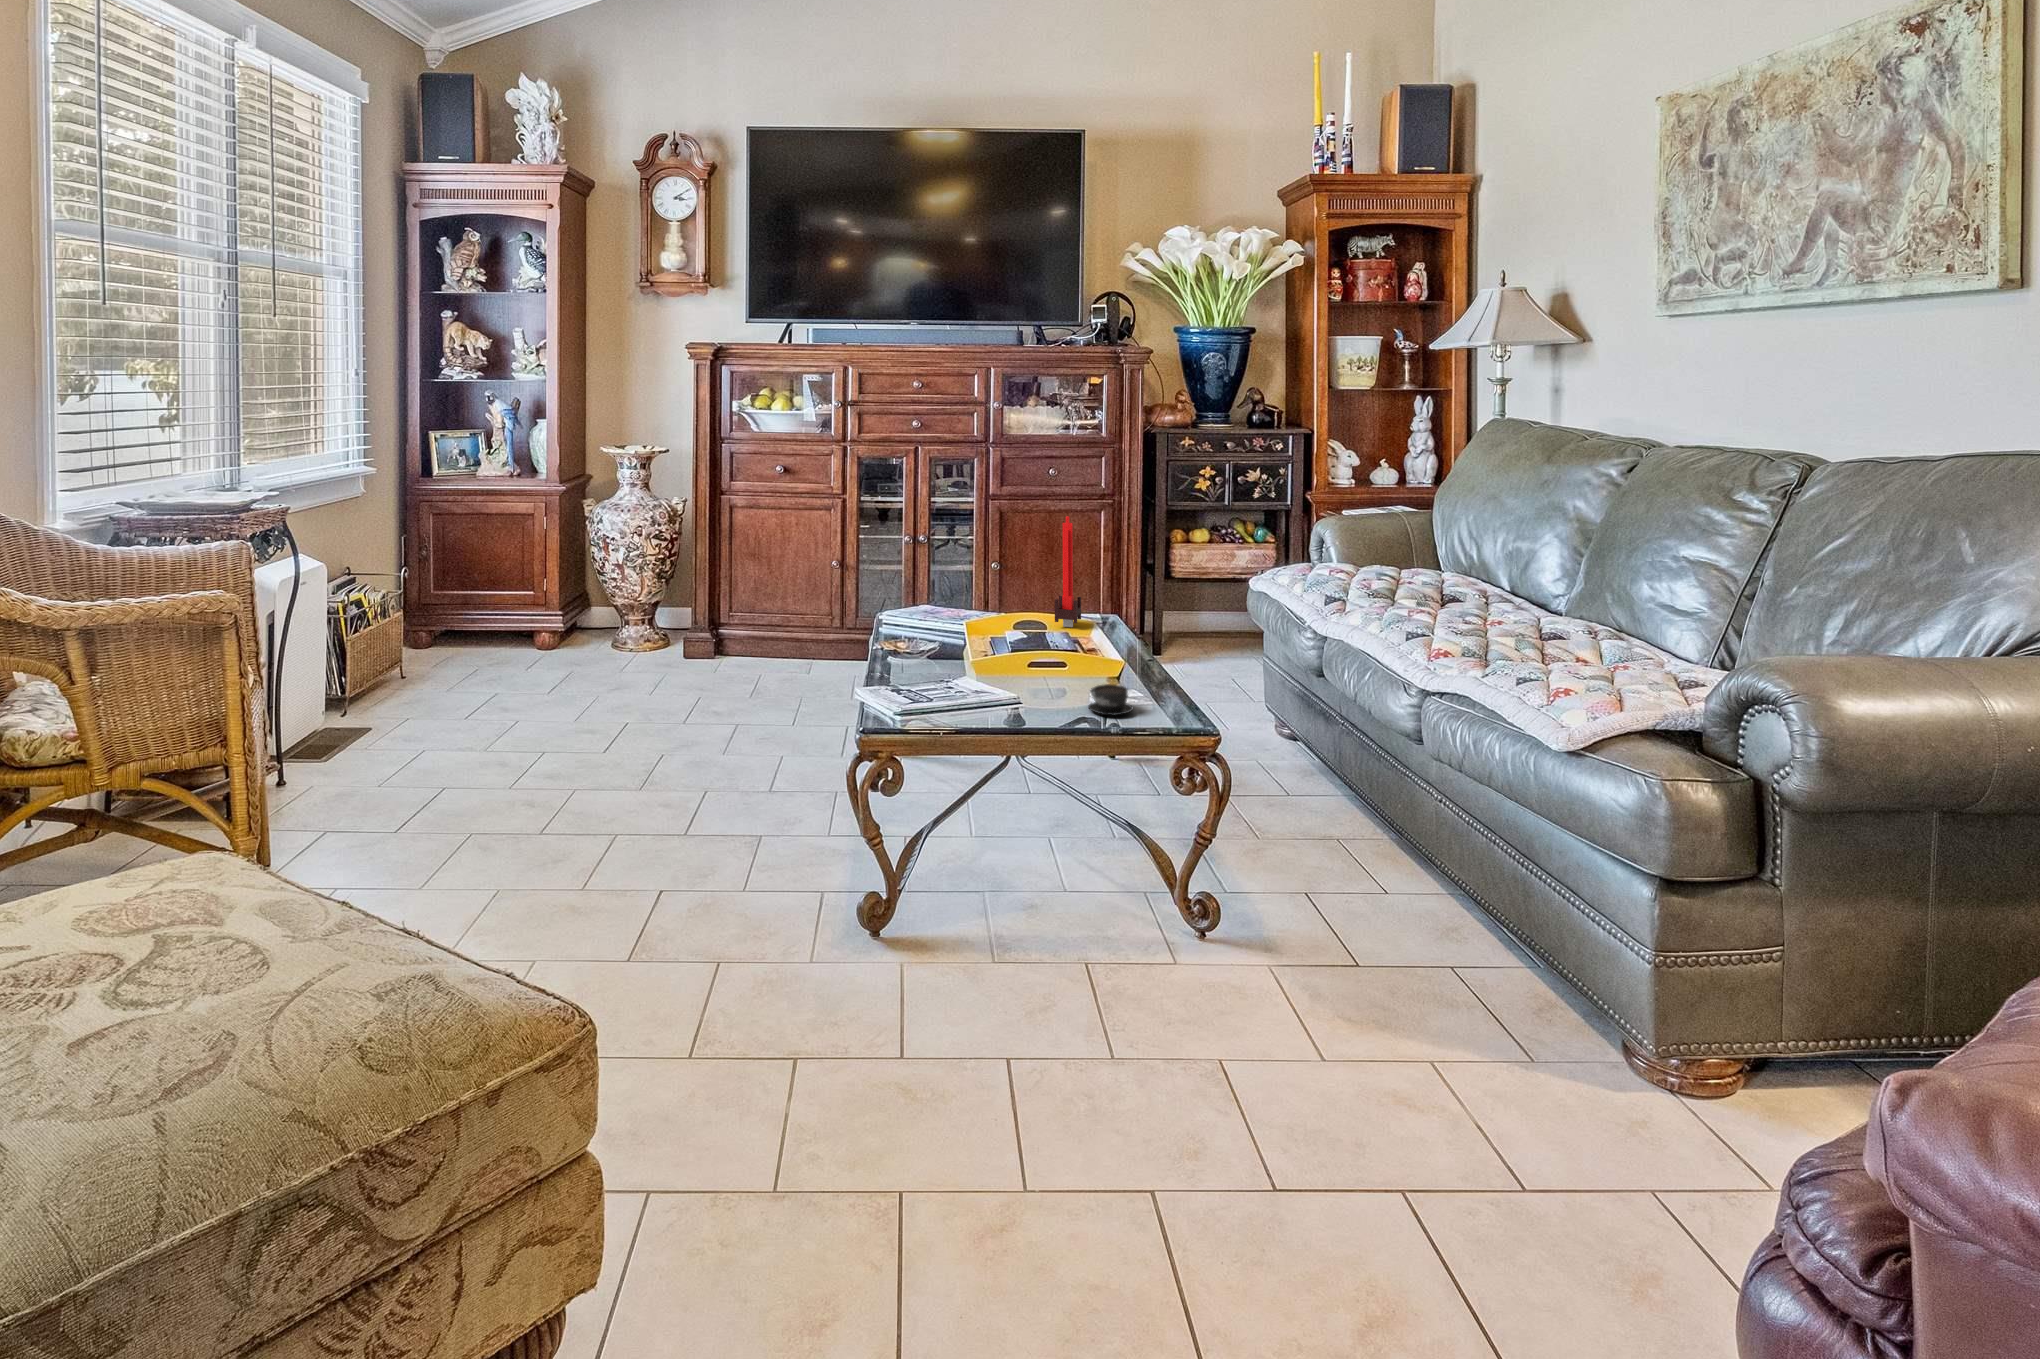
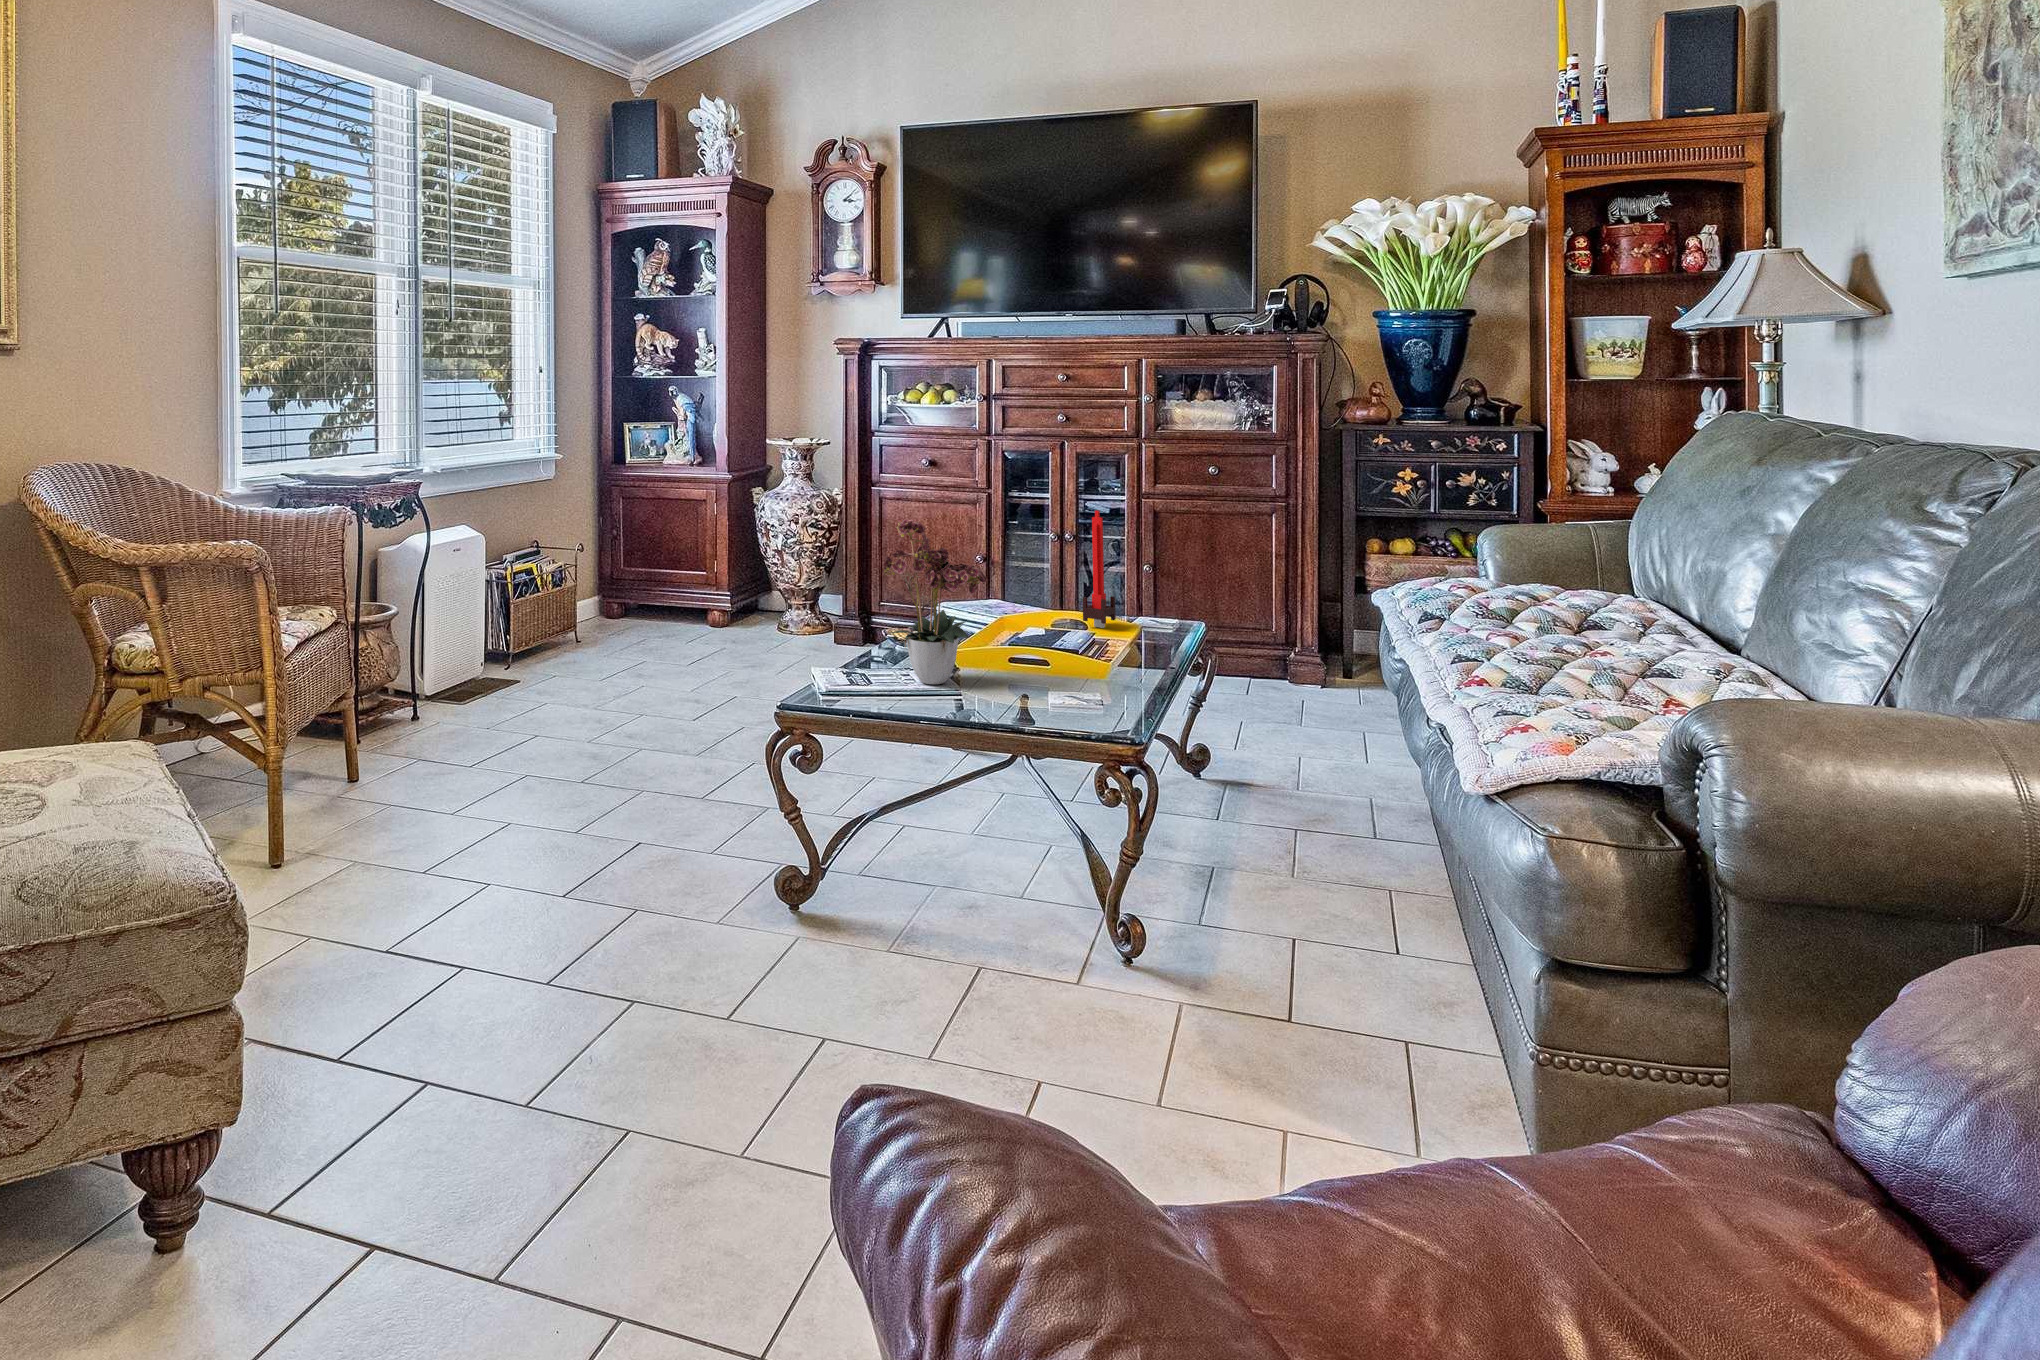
flower arrangement: none [931,528,1047,700] -> present [883,519,987,684]
teacup: present [1088,684,1133,715] -> none [1022,679,1071,711]

